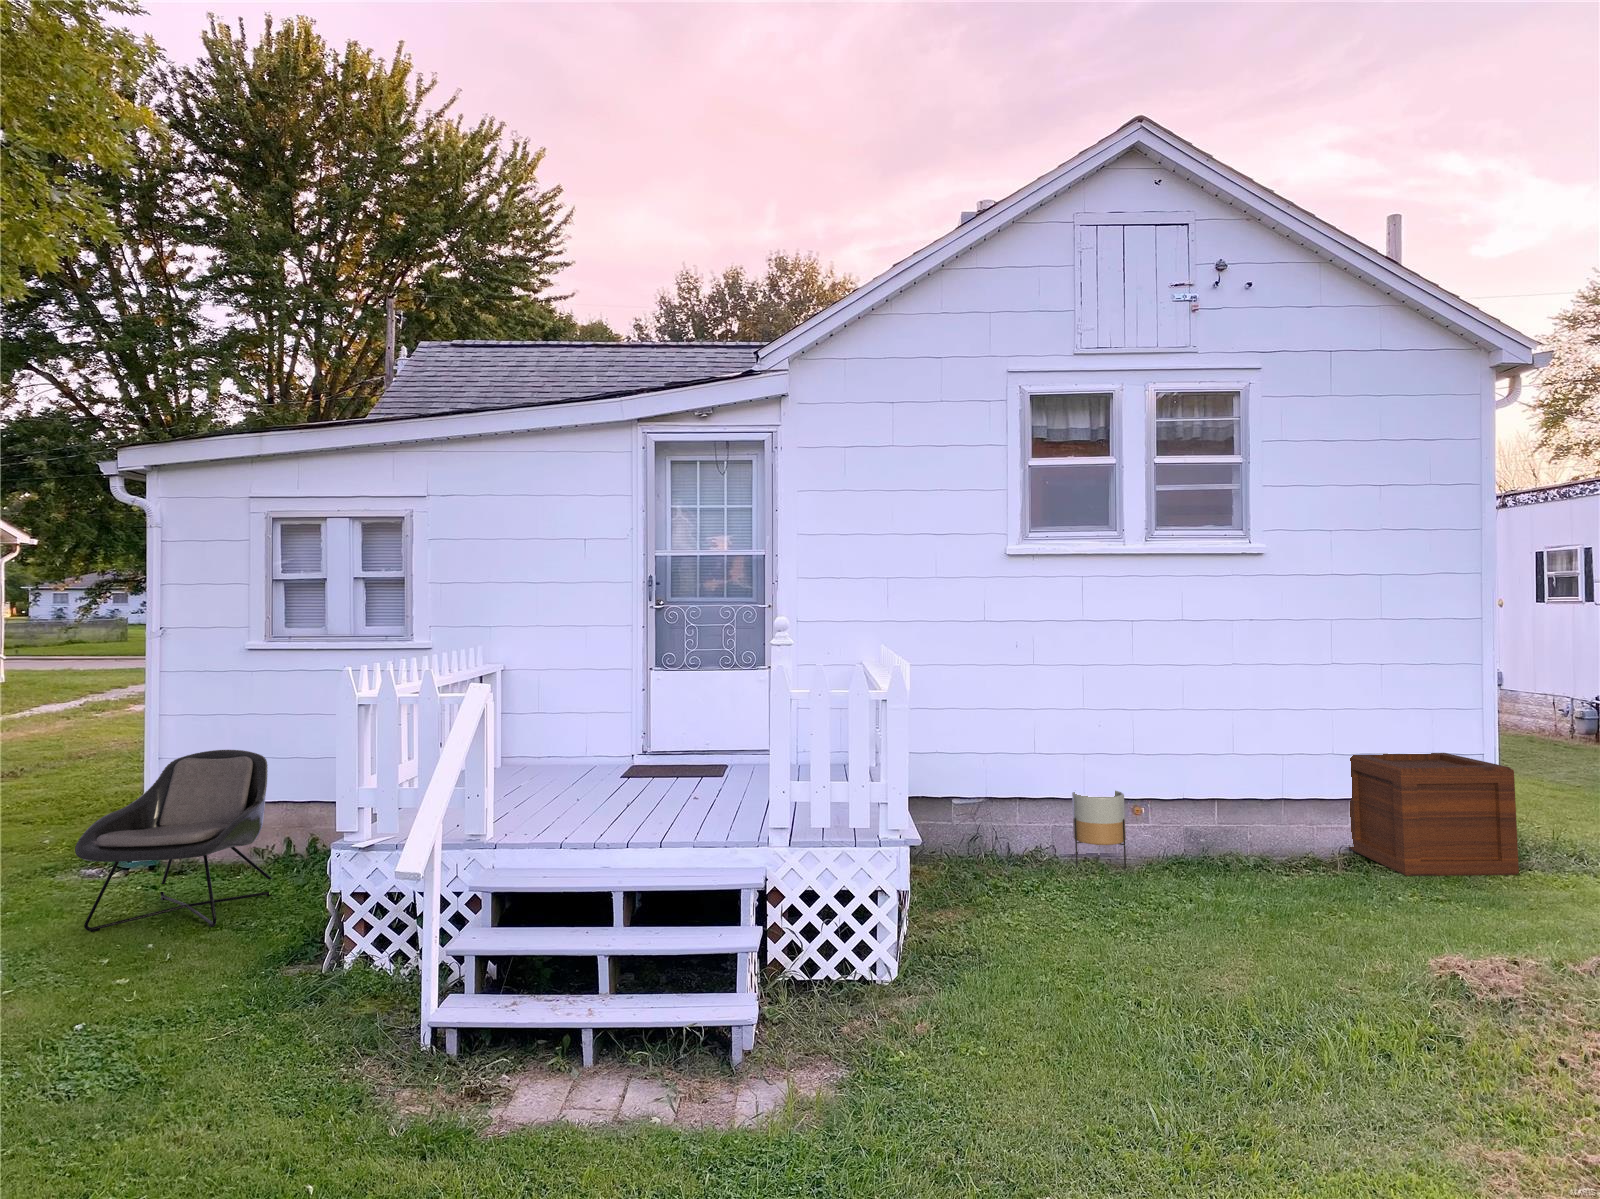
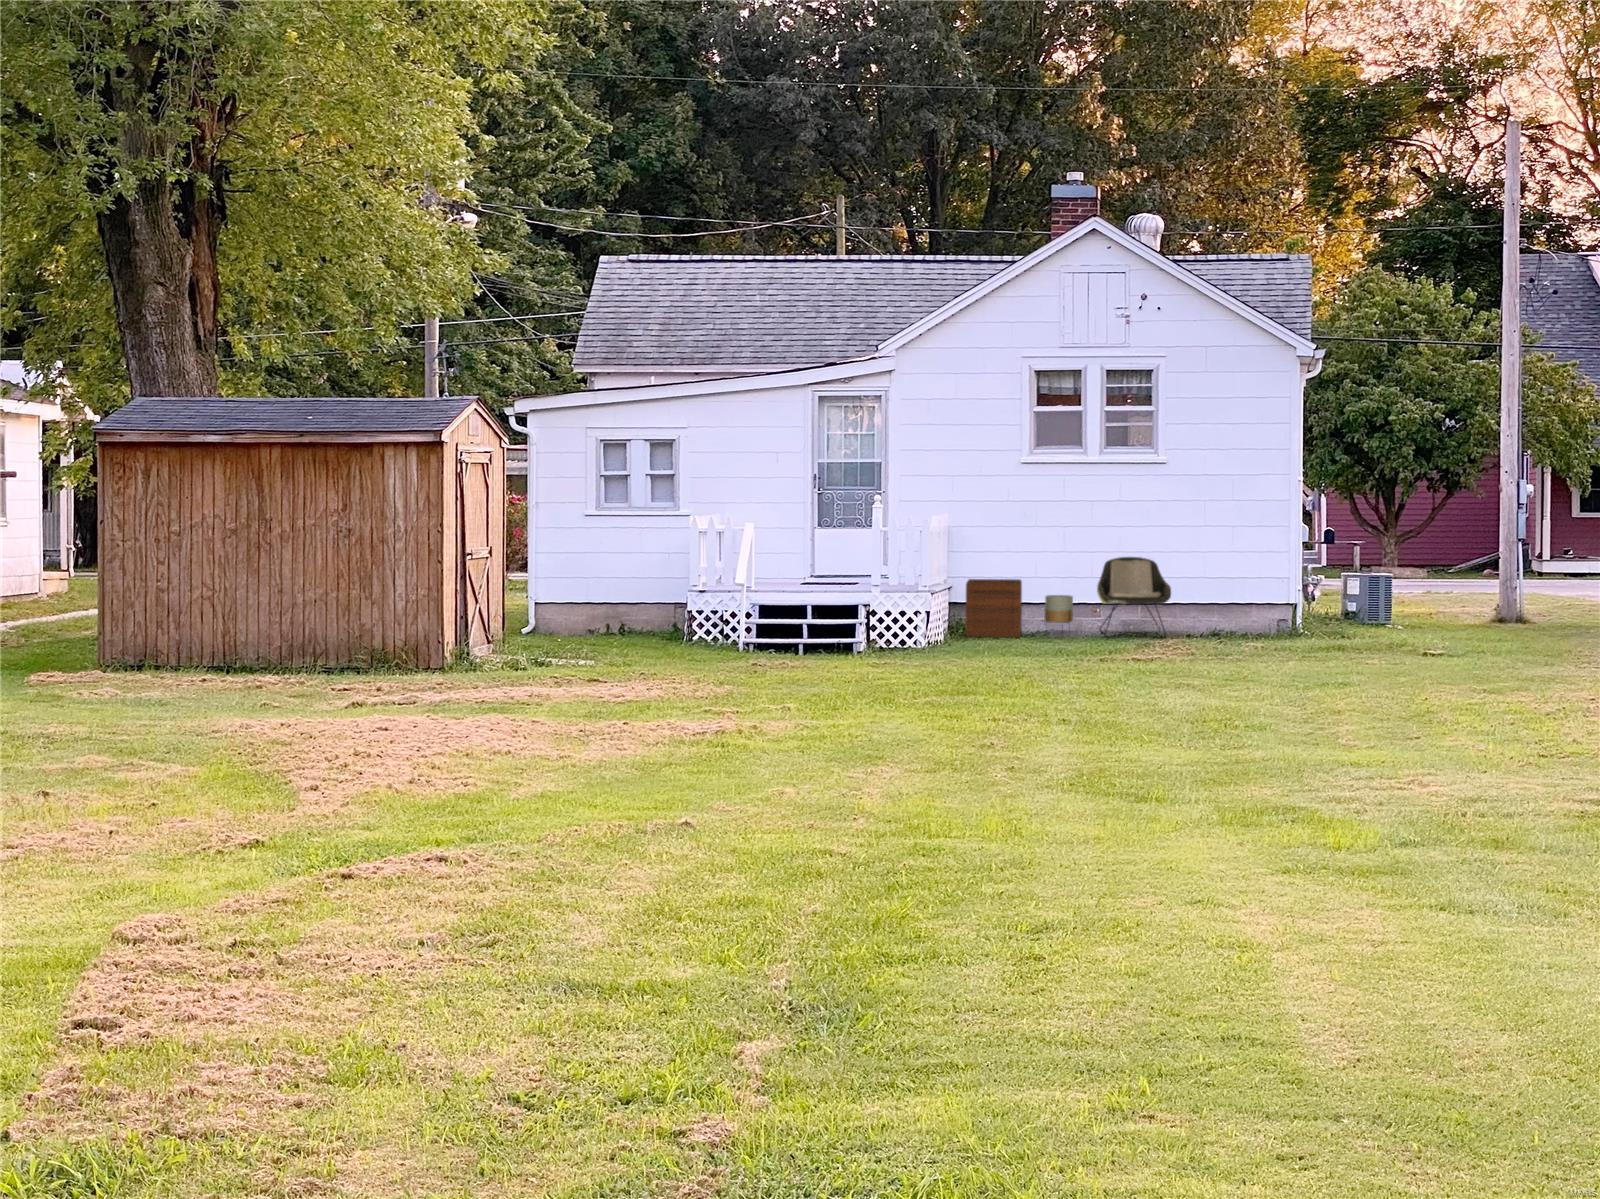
lounge chair: present [75,750,272,932] -> present [1097,557,1171,639]
wooden crate: present [1349,753,1519,876] -> present [966,579,1022,638]

